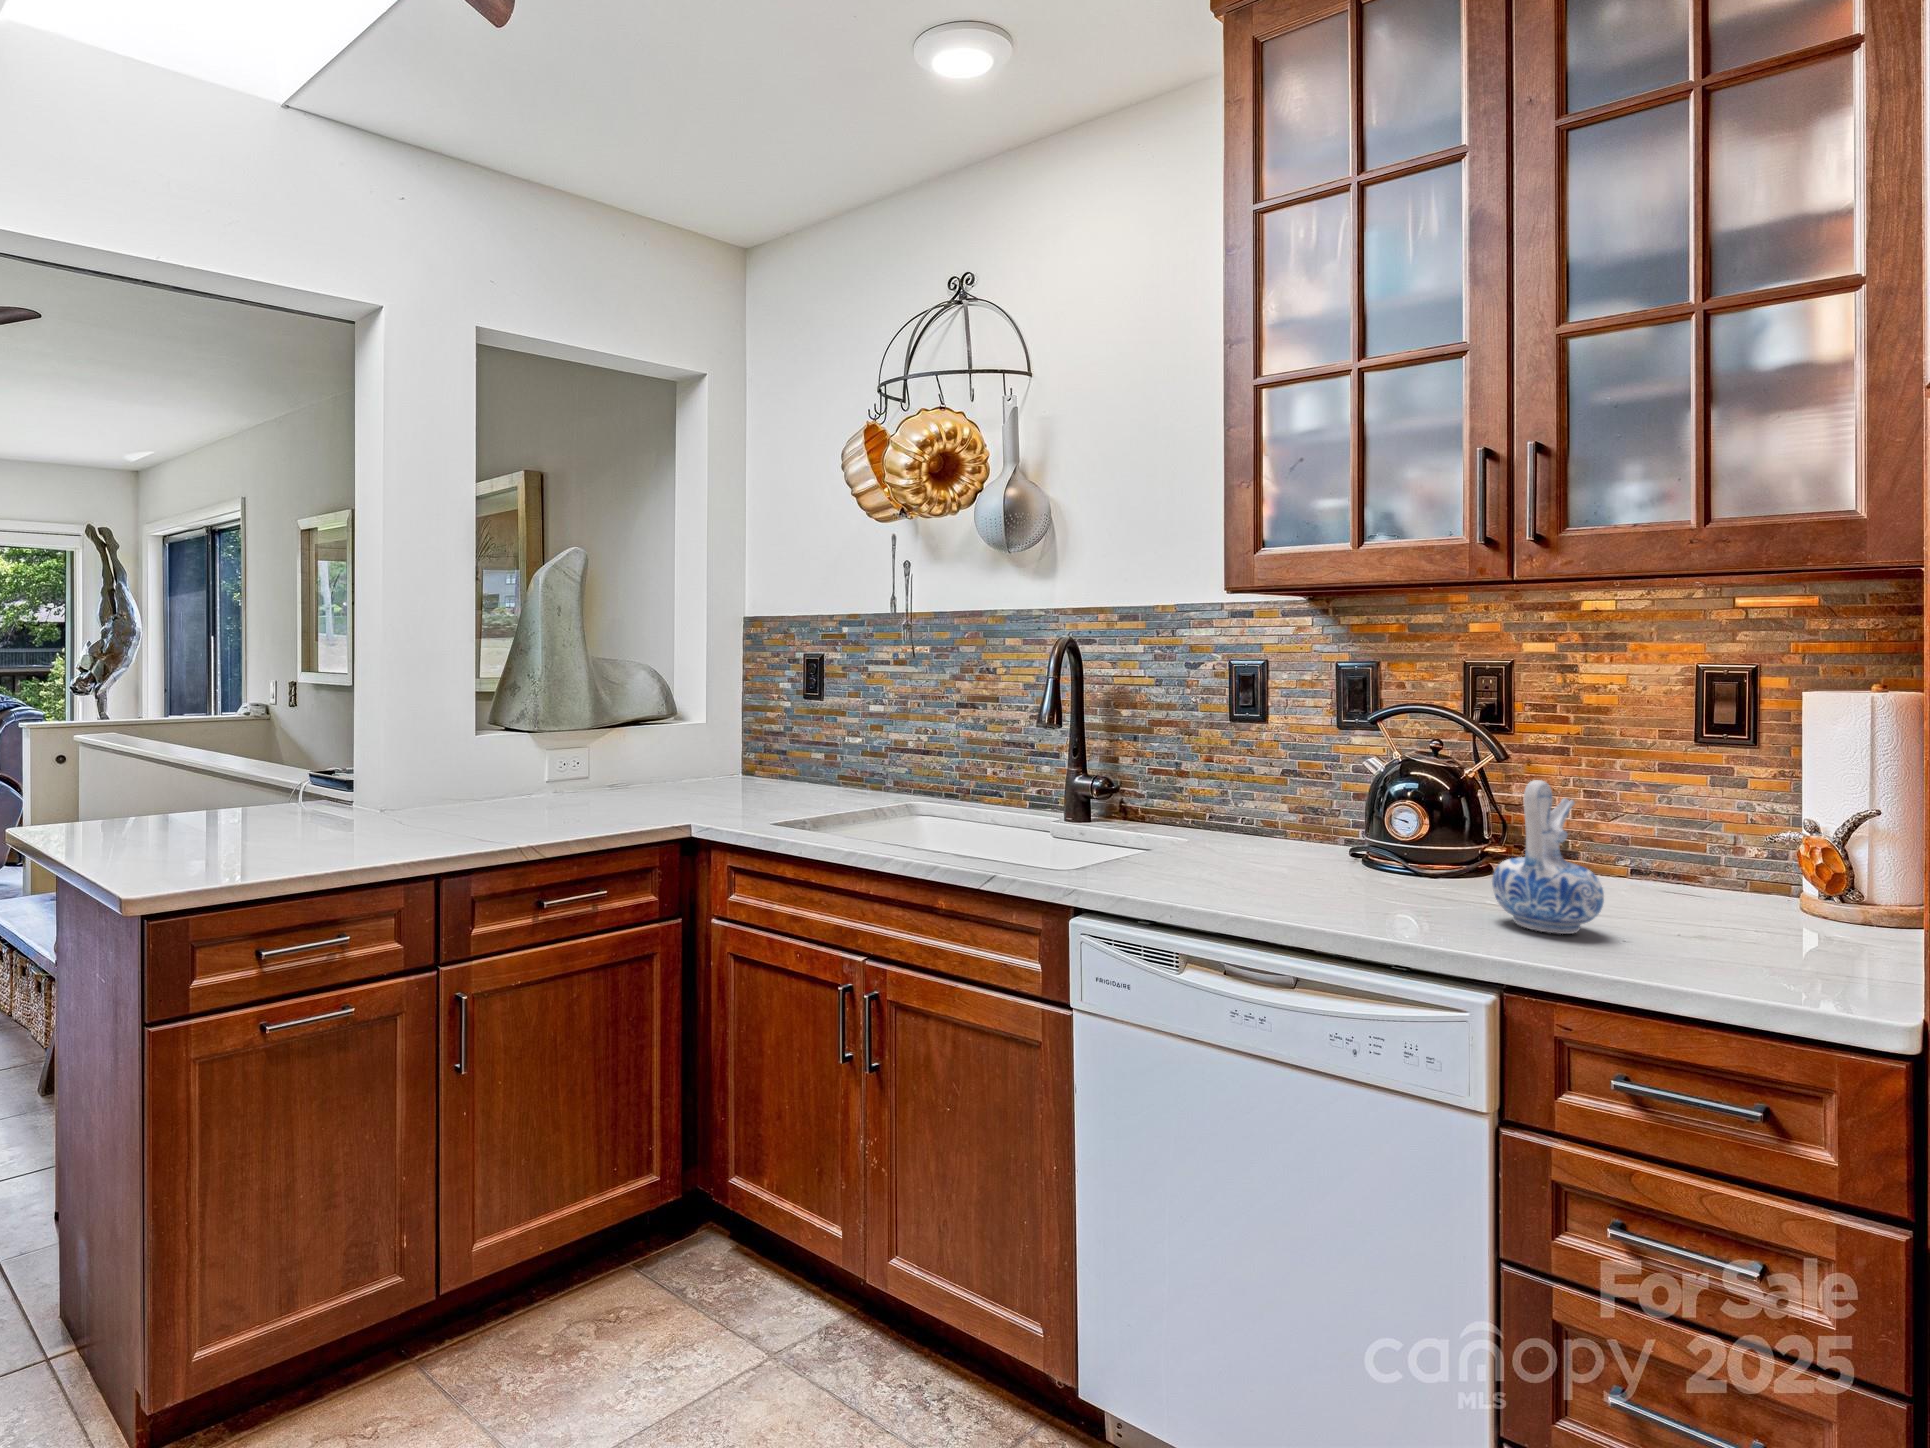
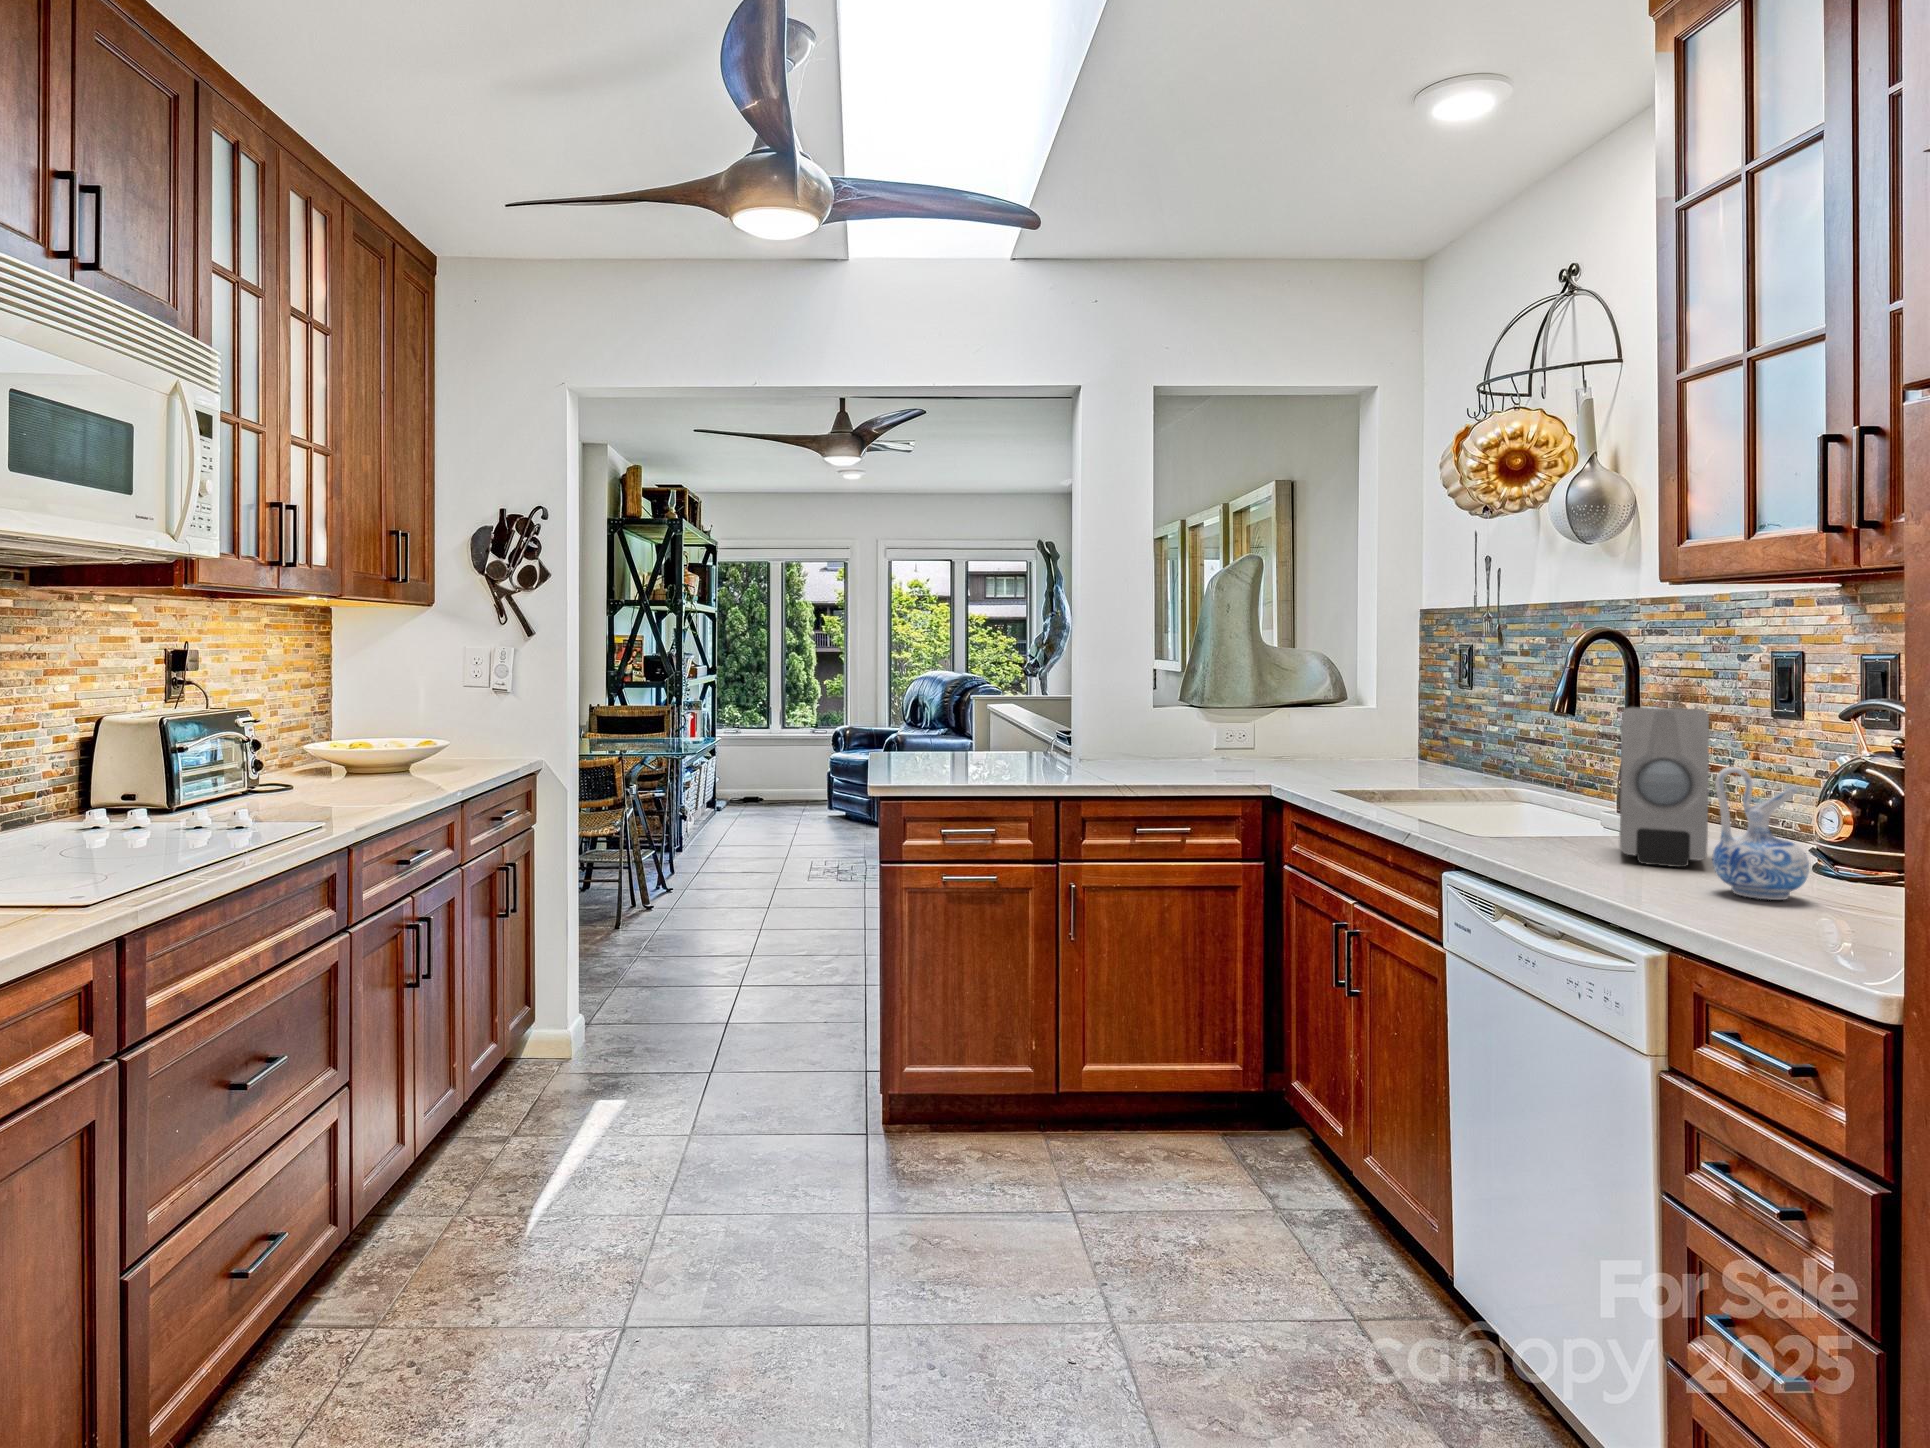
soap dispenser: none [1235,713,1389,898] -> present [1619,707,1709,867]

